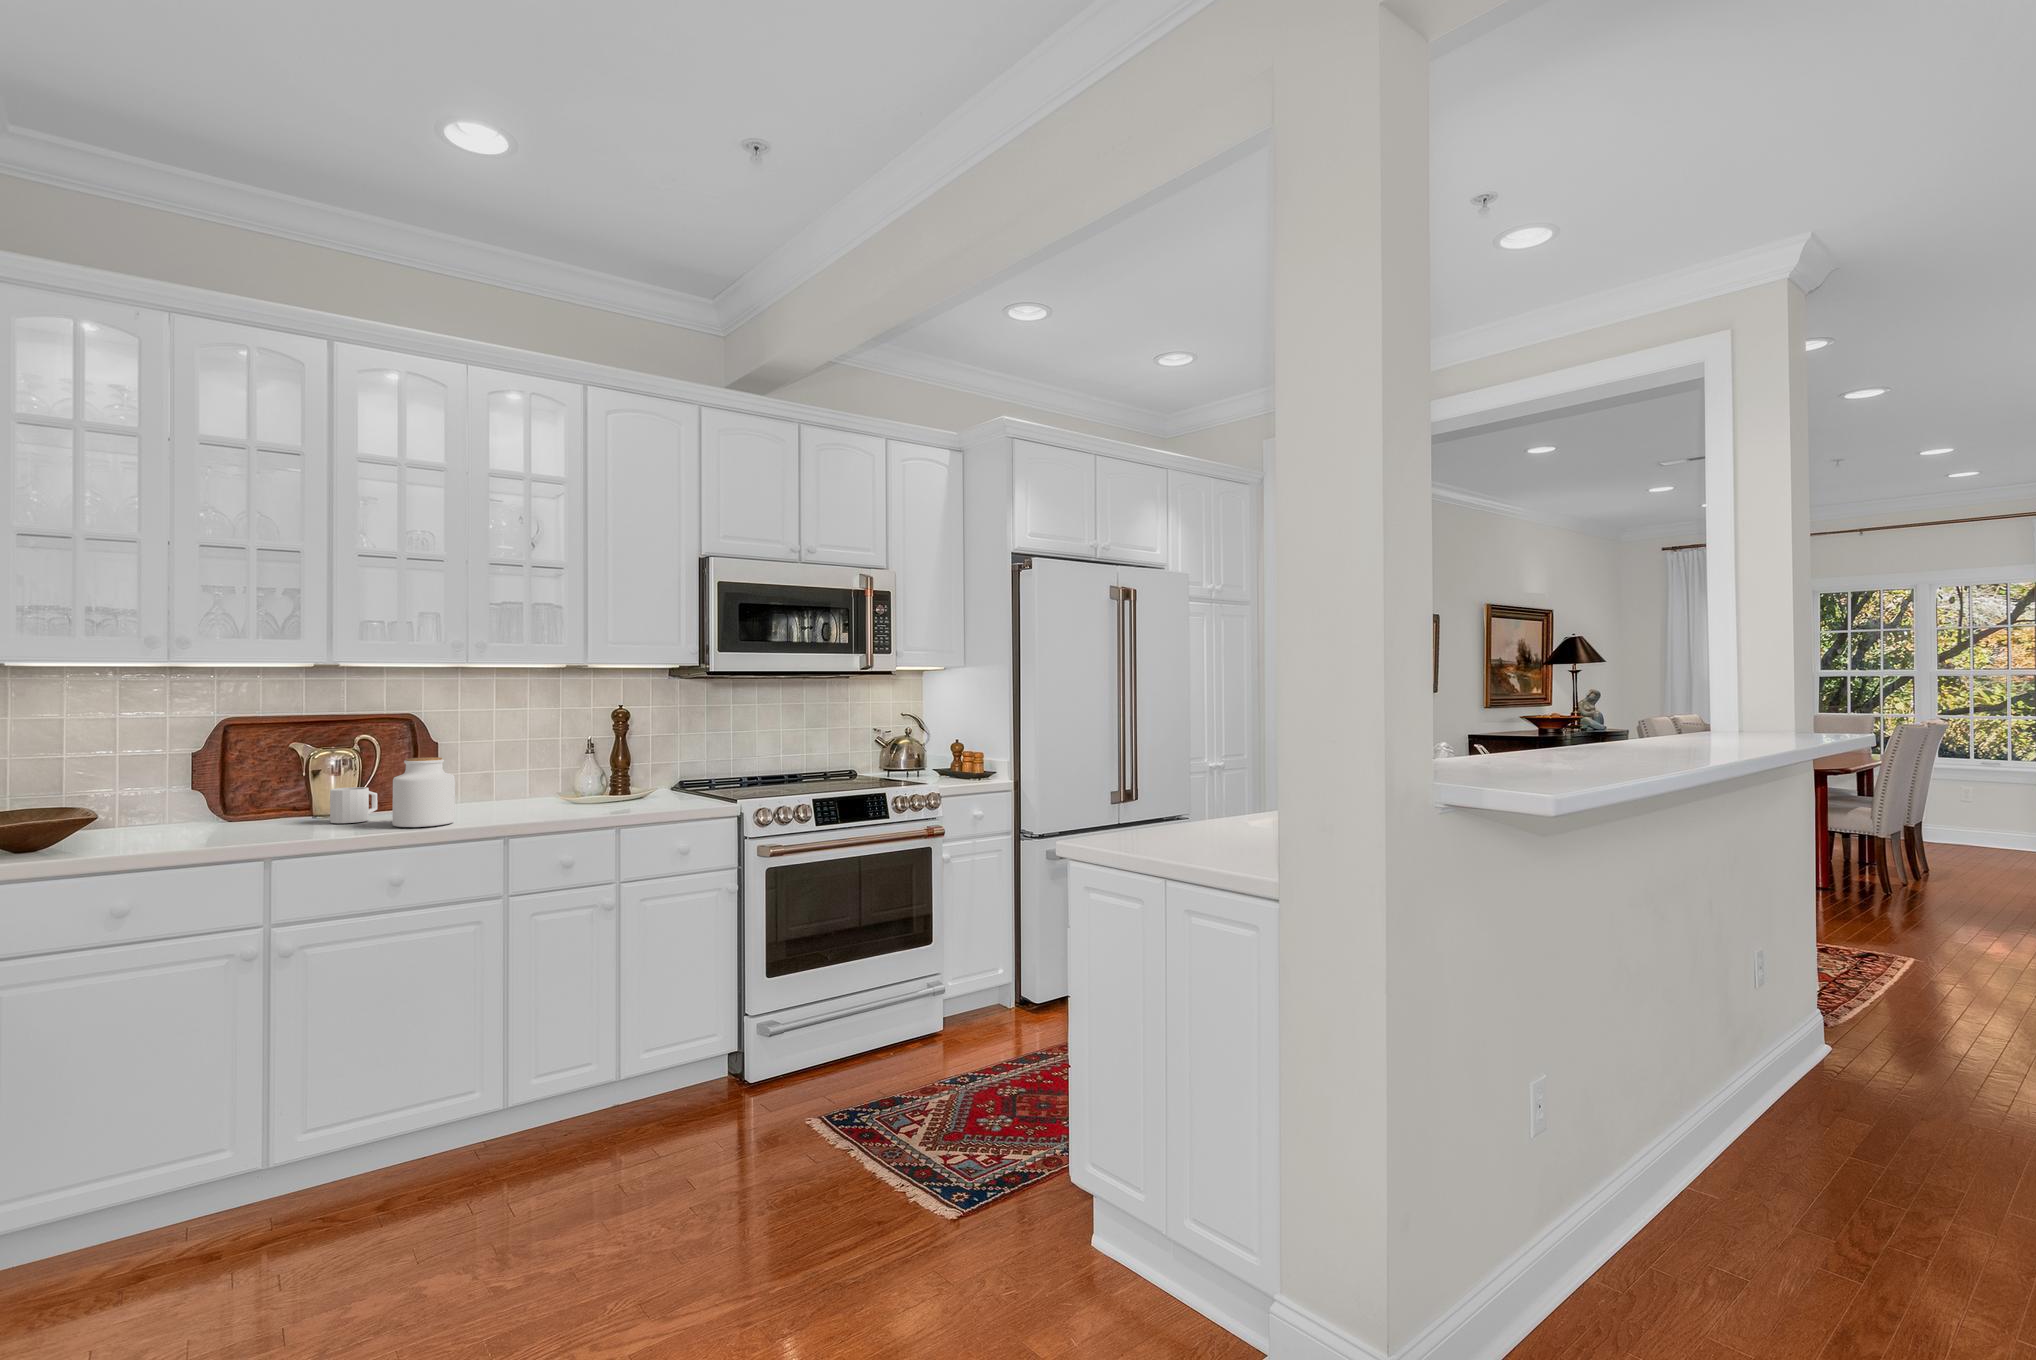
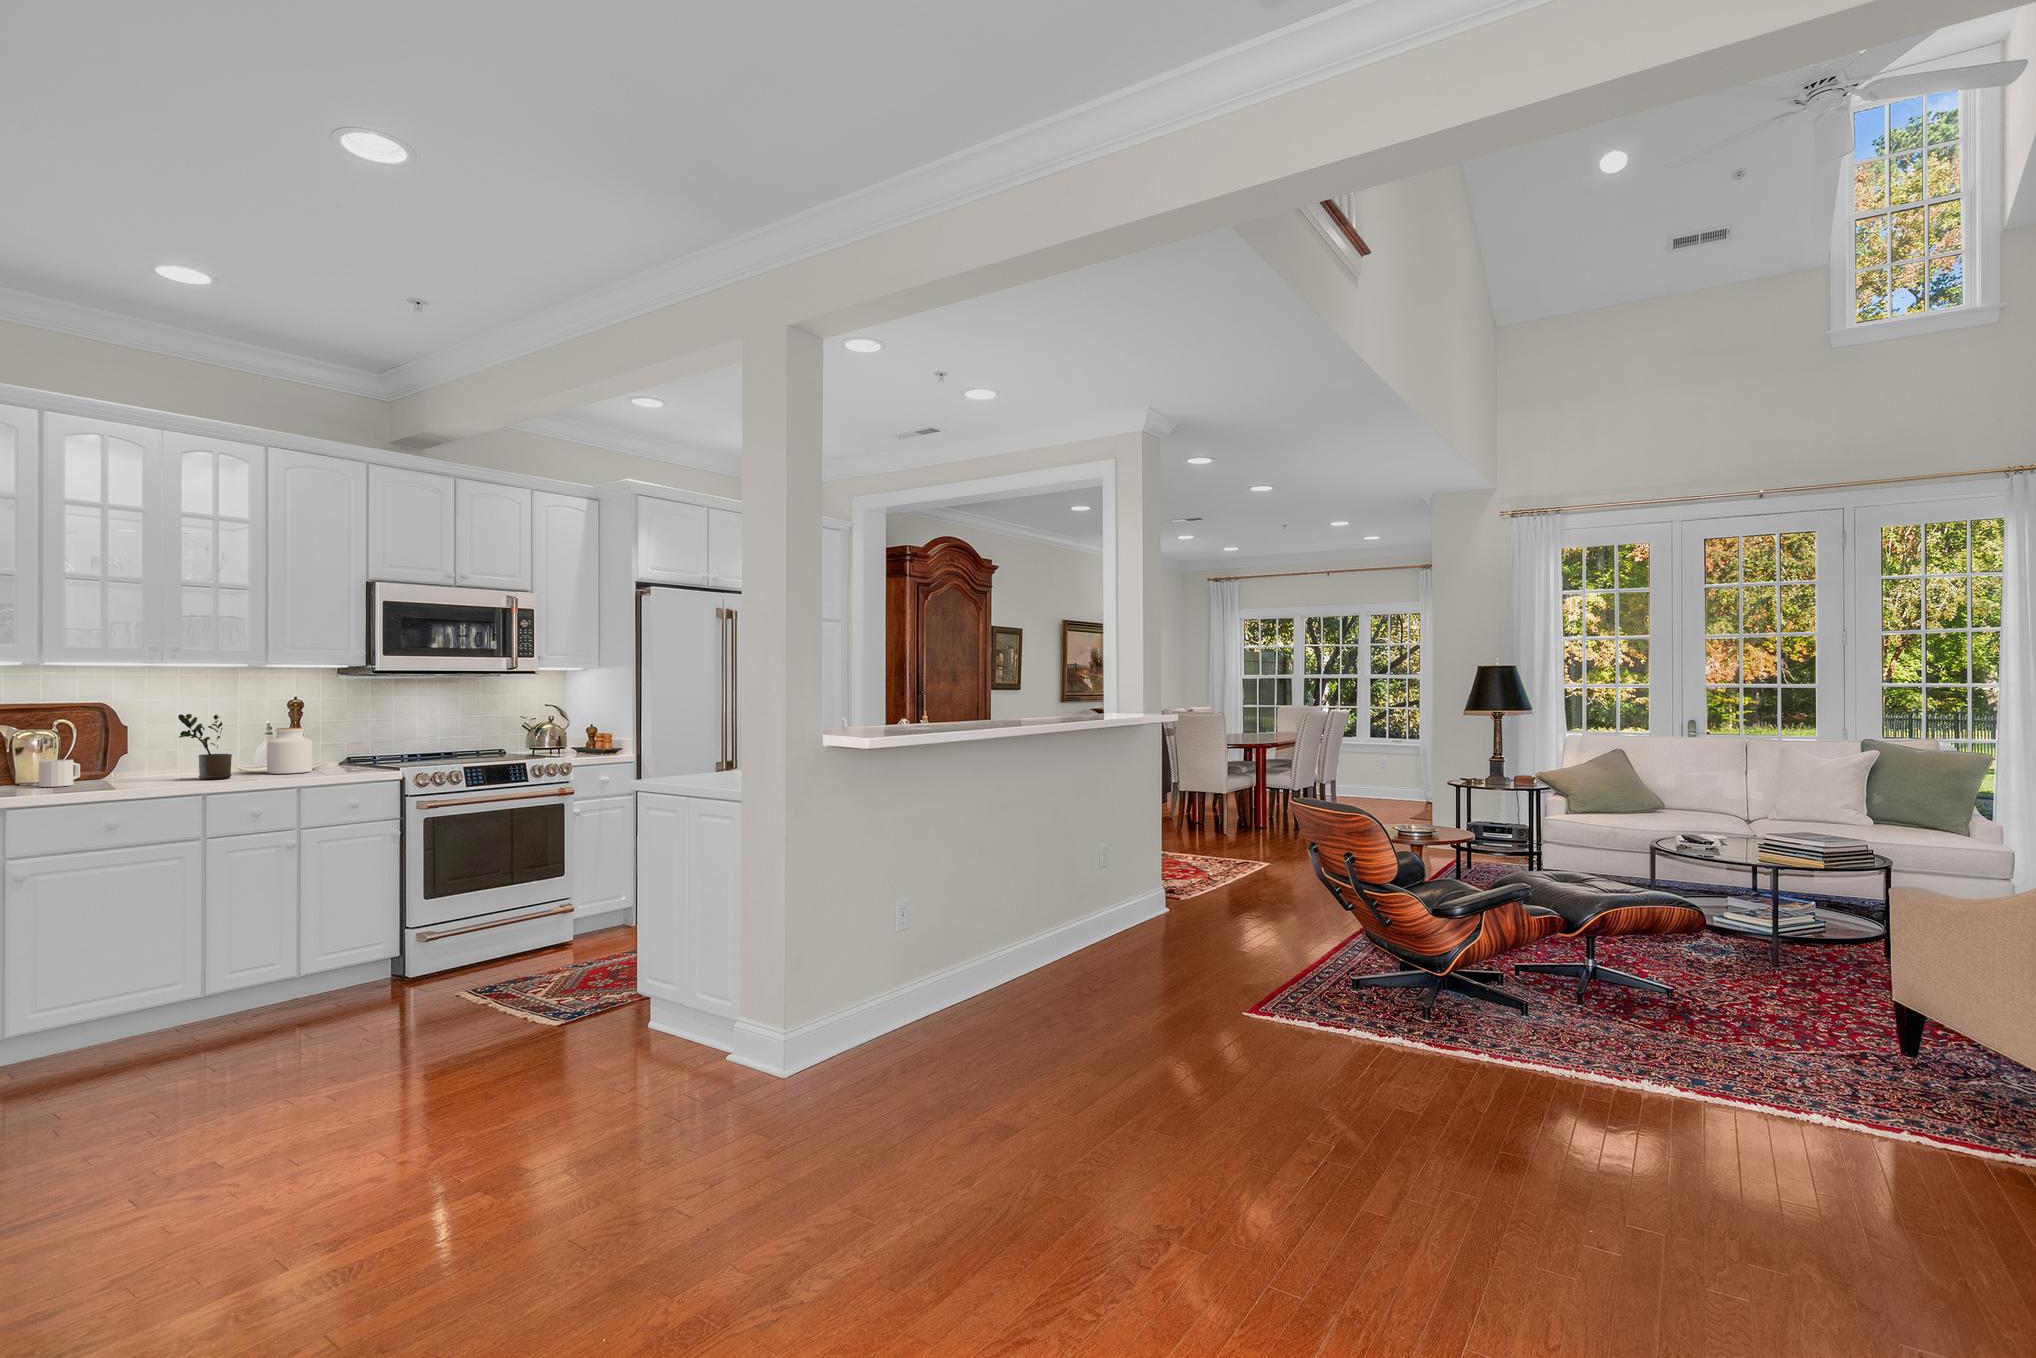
potted plant: none [484,729,546,815] -> present [178,714,232,779]
jar: present [392,757,455,827] -> present [267,728,312,774]

